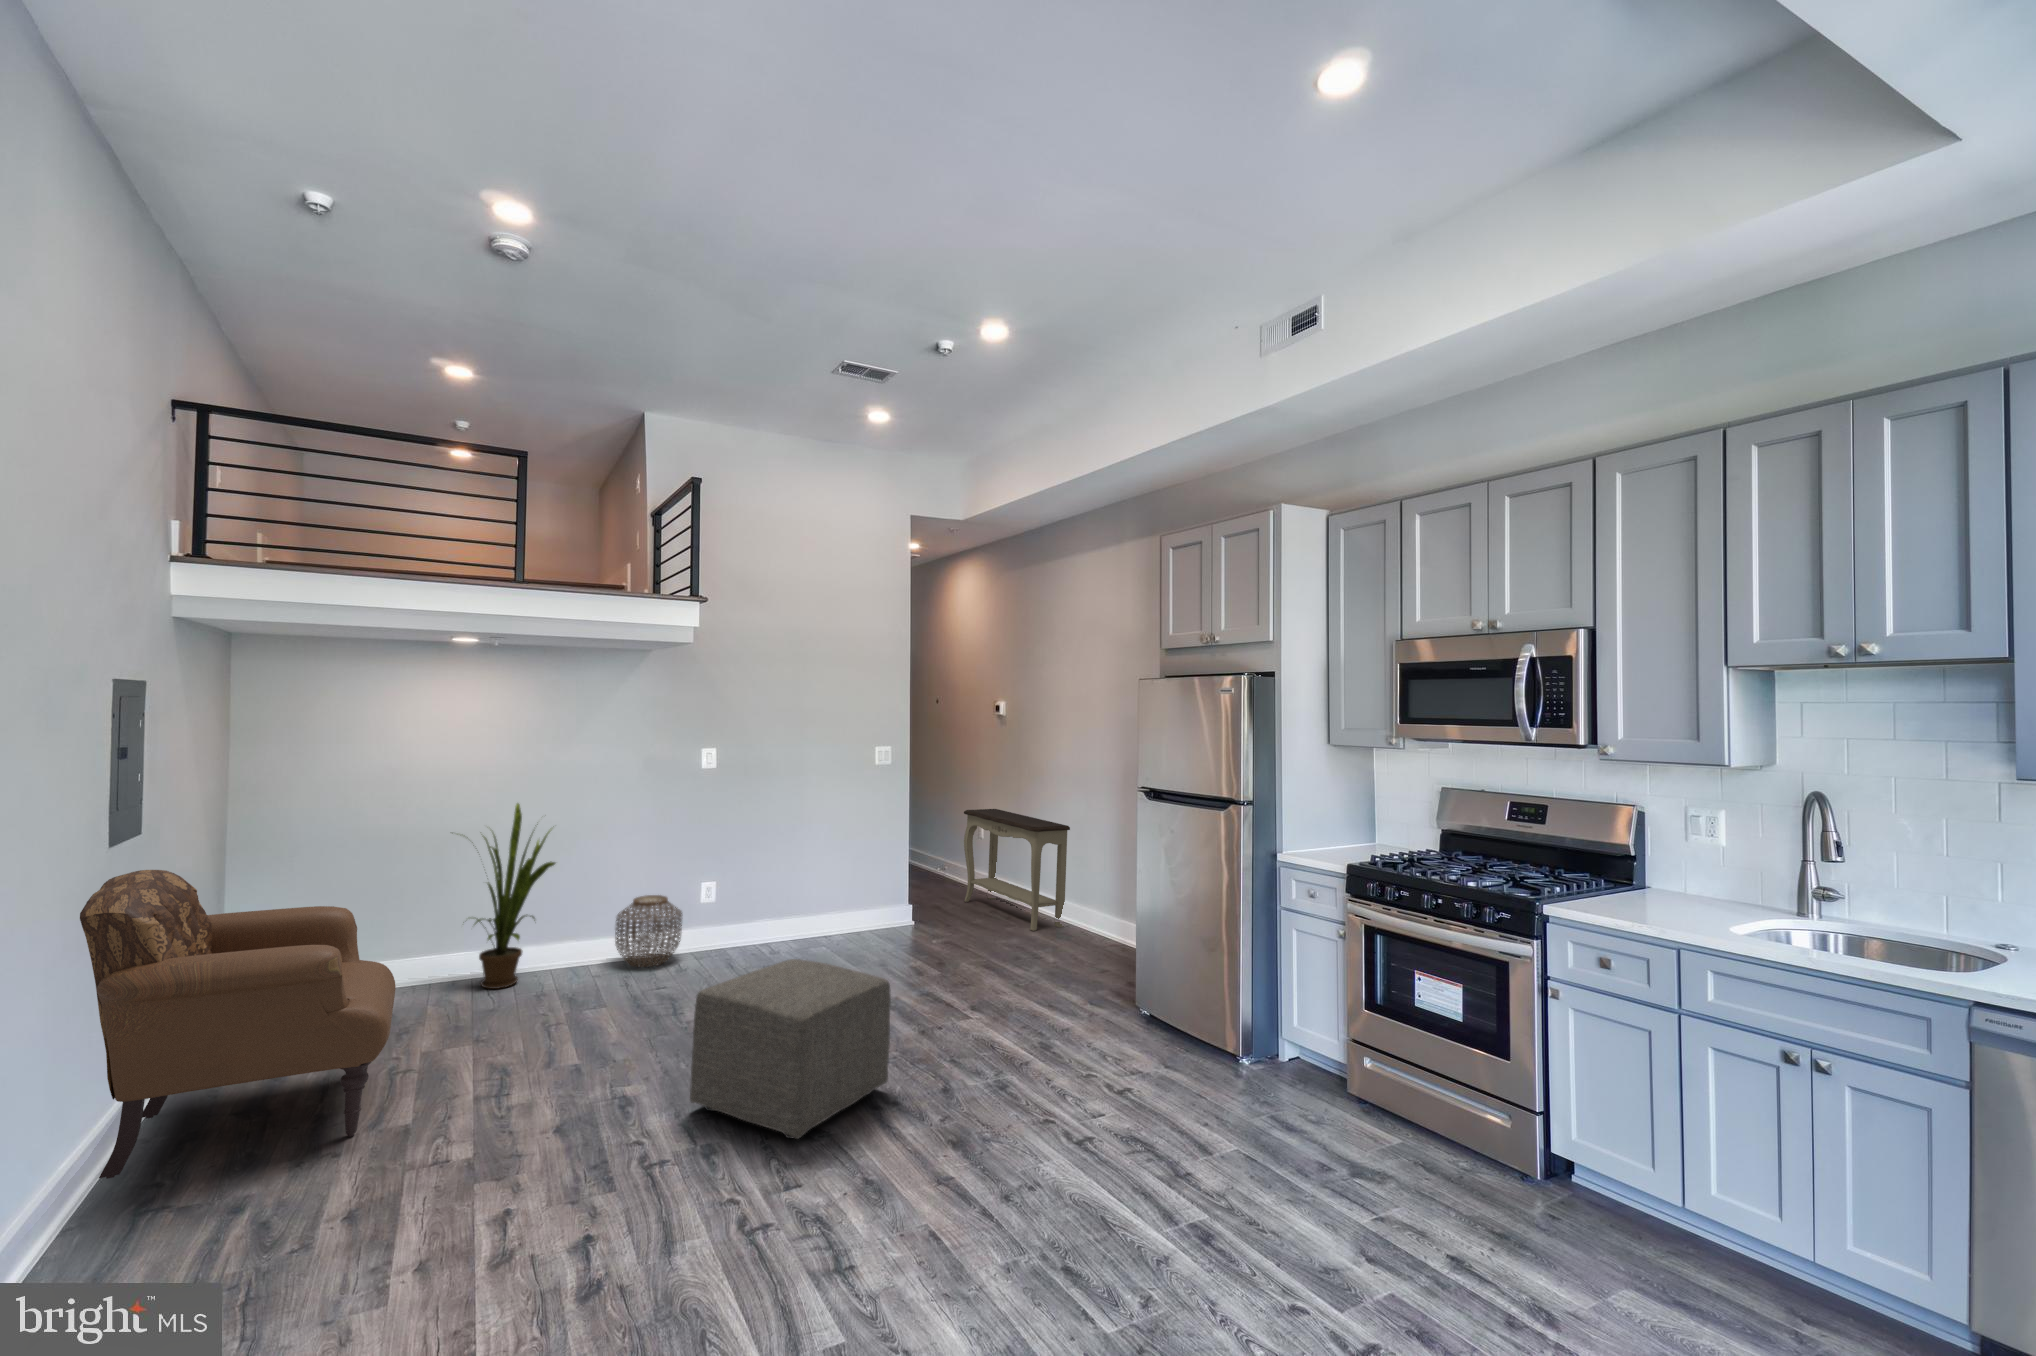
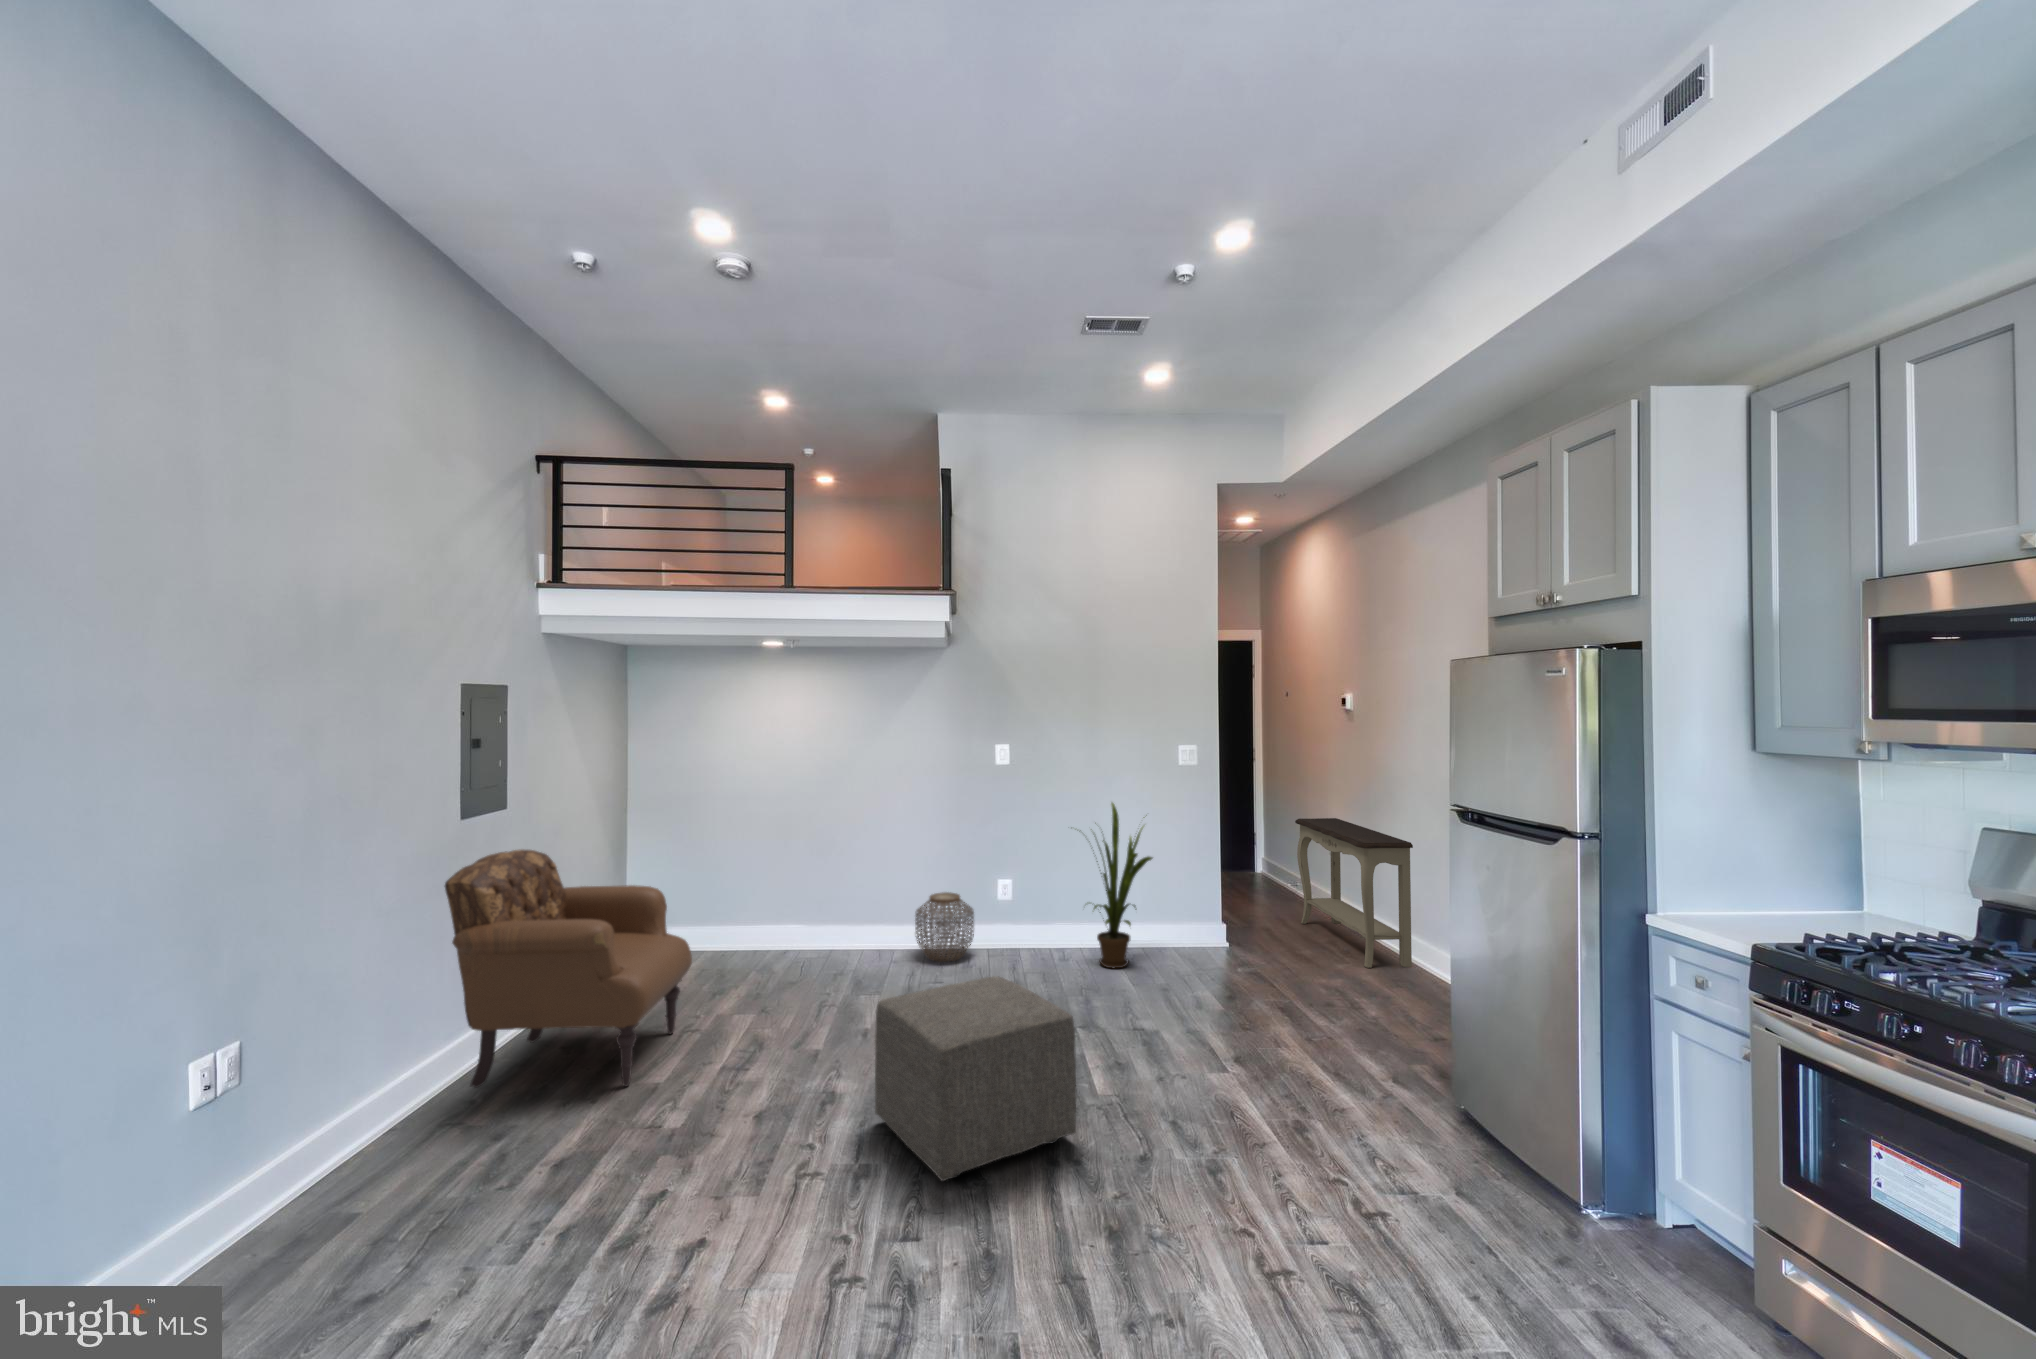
house plant: present [475,803,555,989] -> present [1094,803,1152,968]

